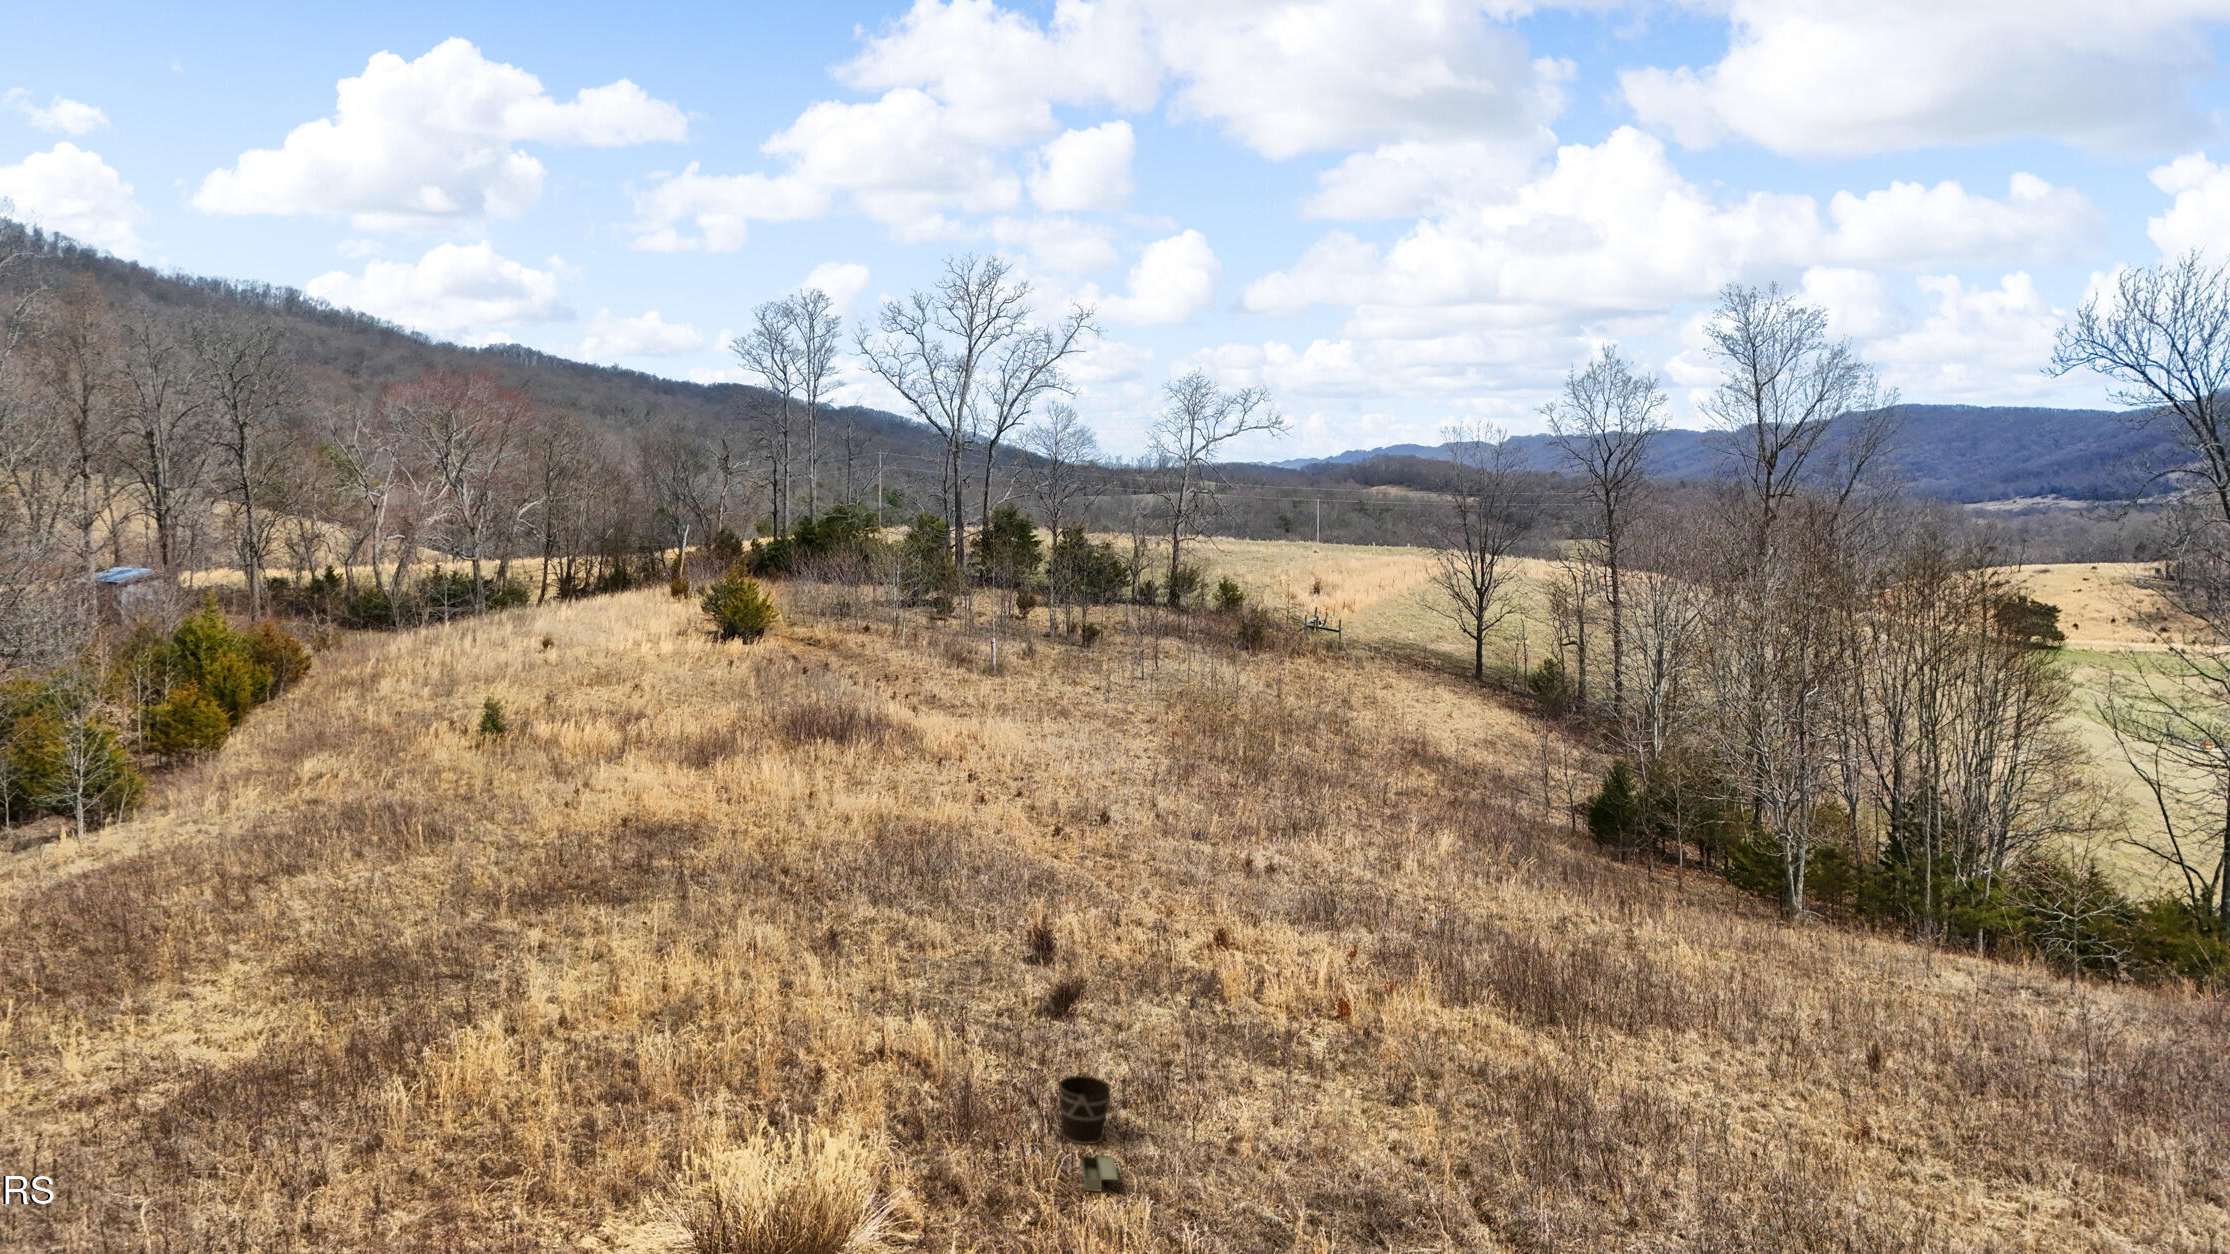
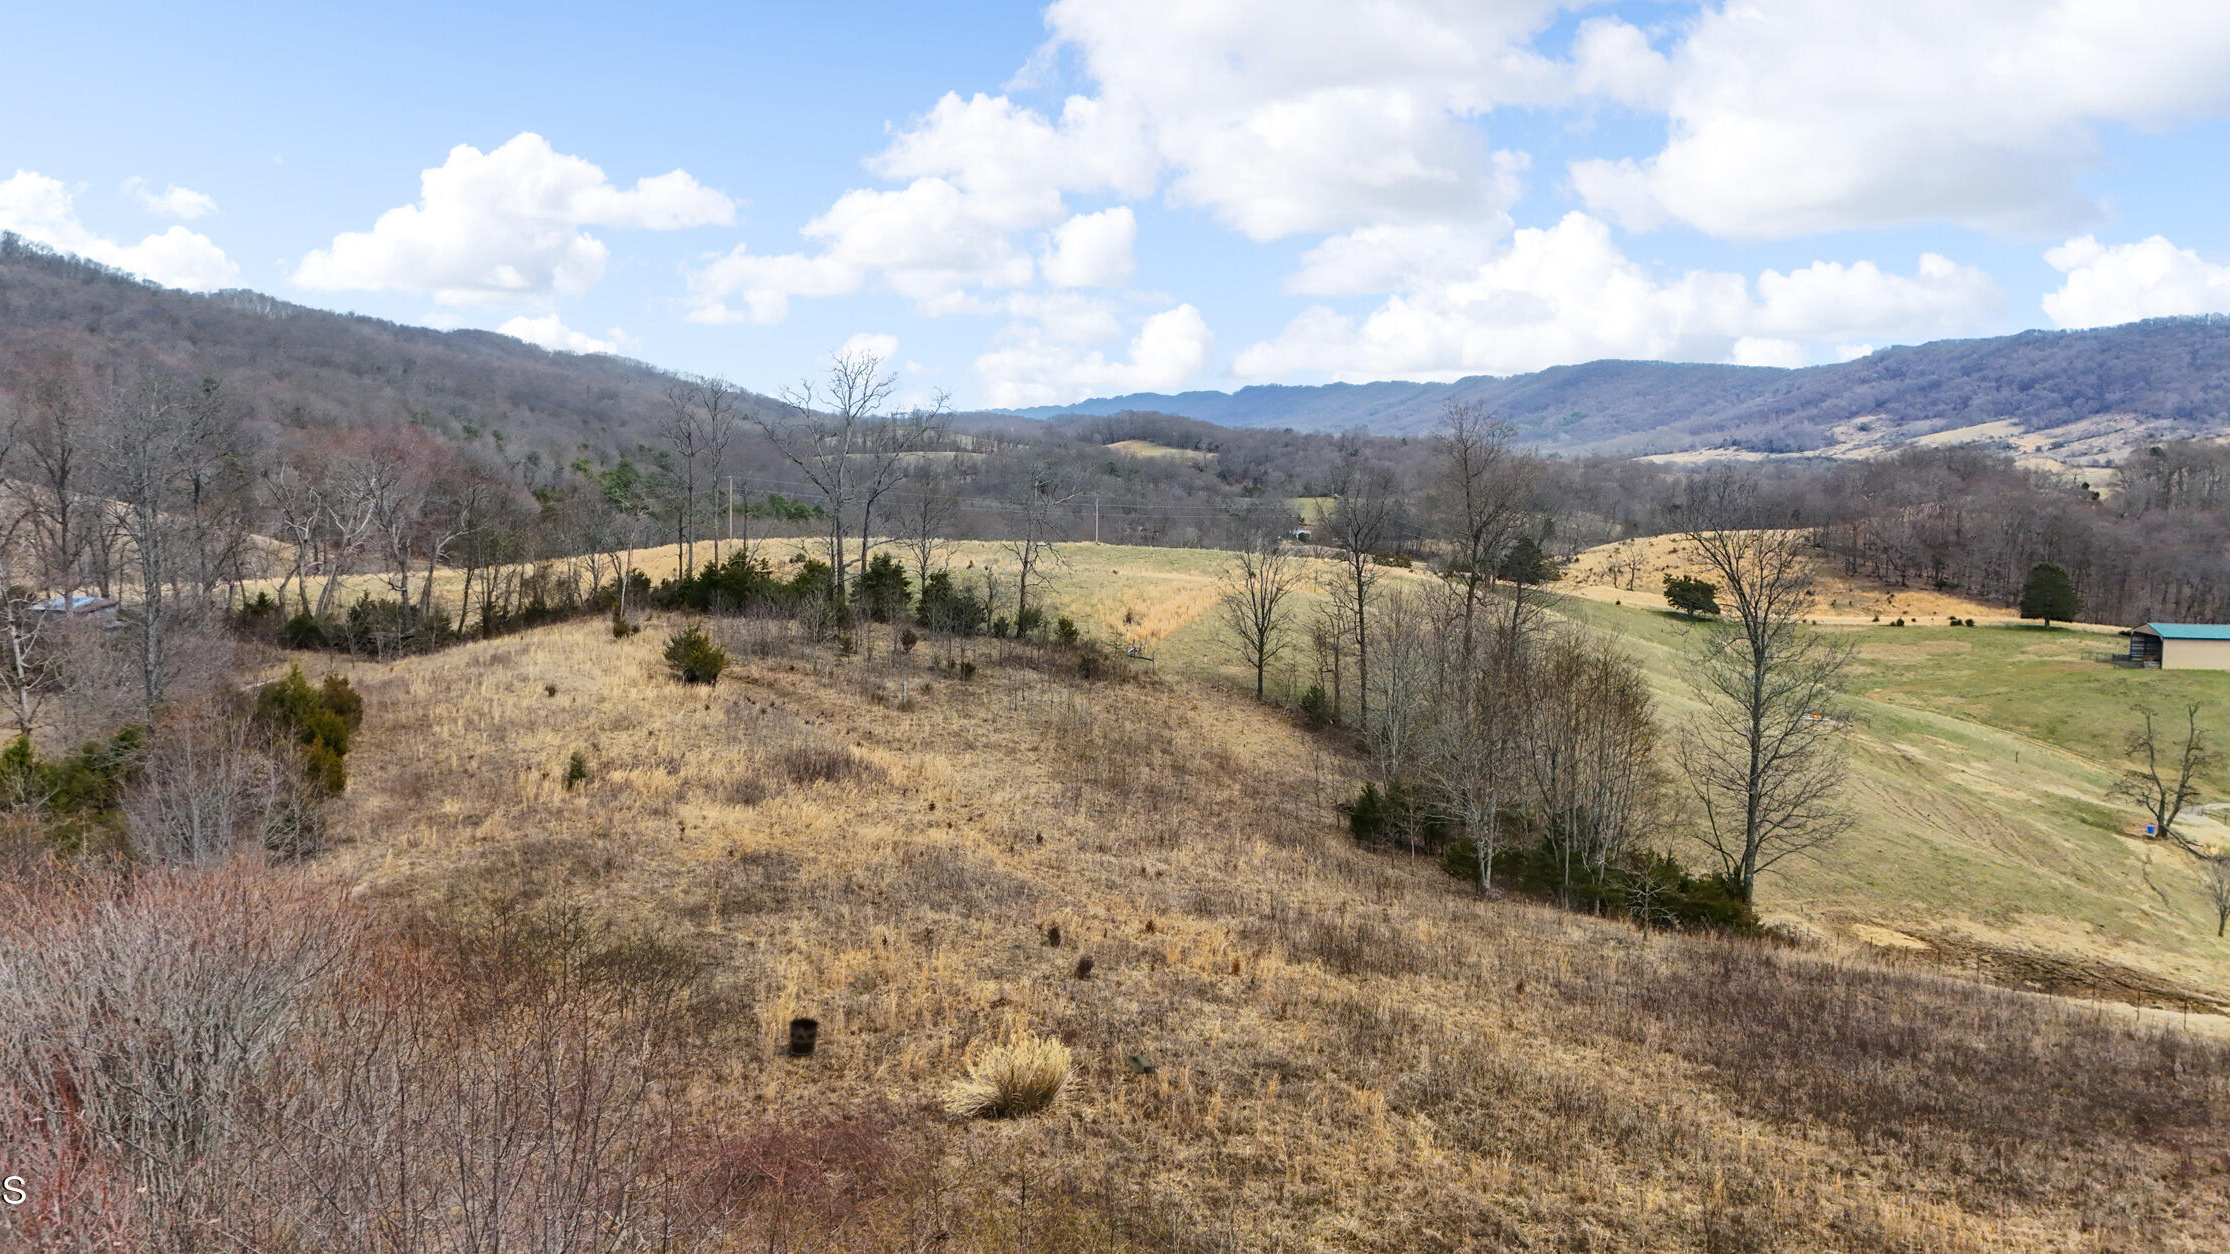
bucket: present [1059,1075,1111,1144] -> present [789,1017,819,1056]

